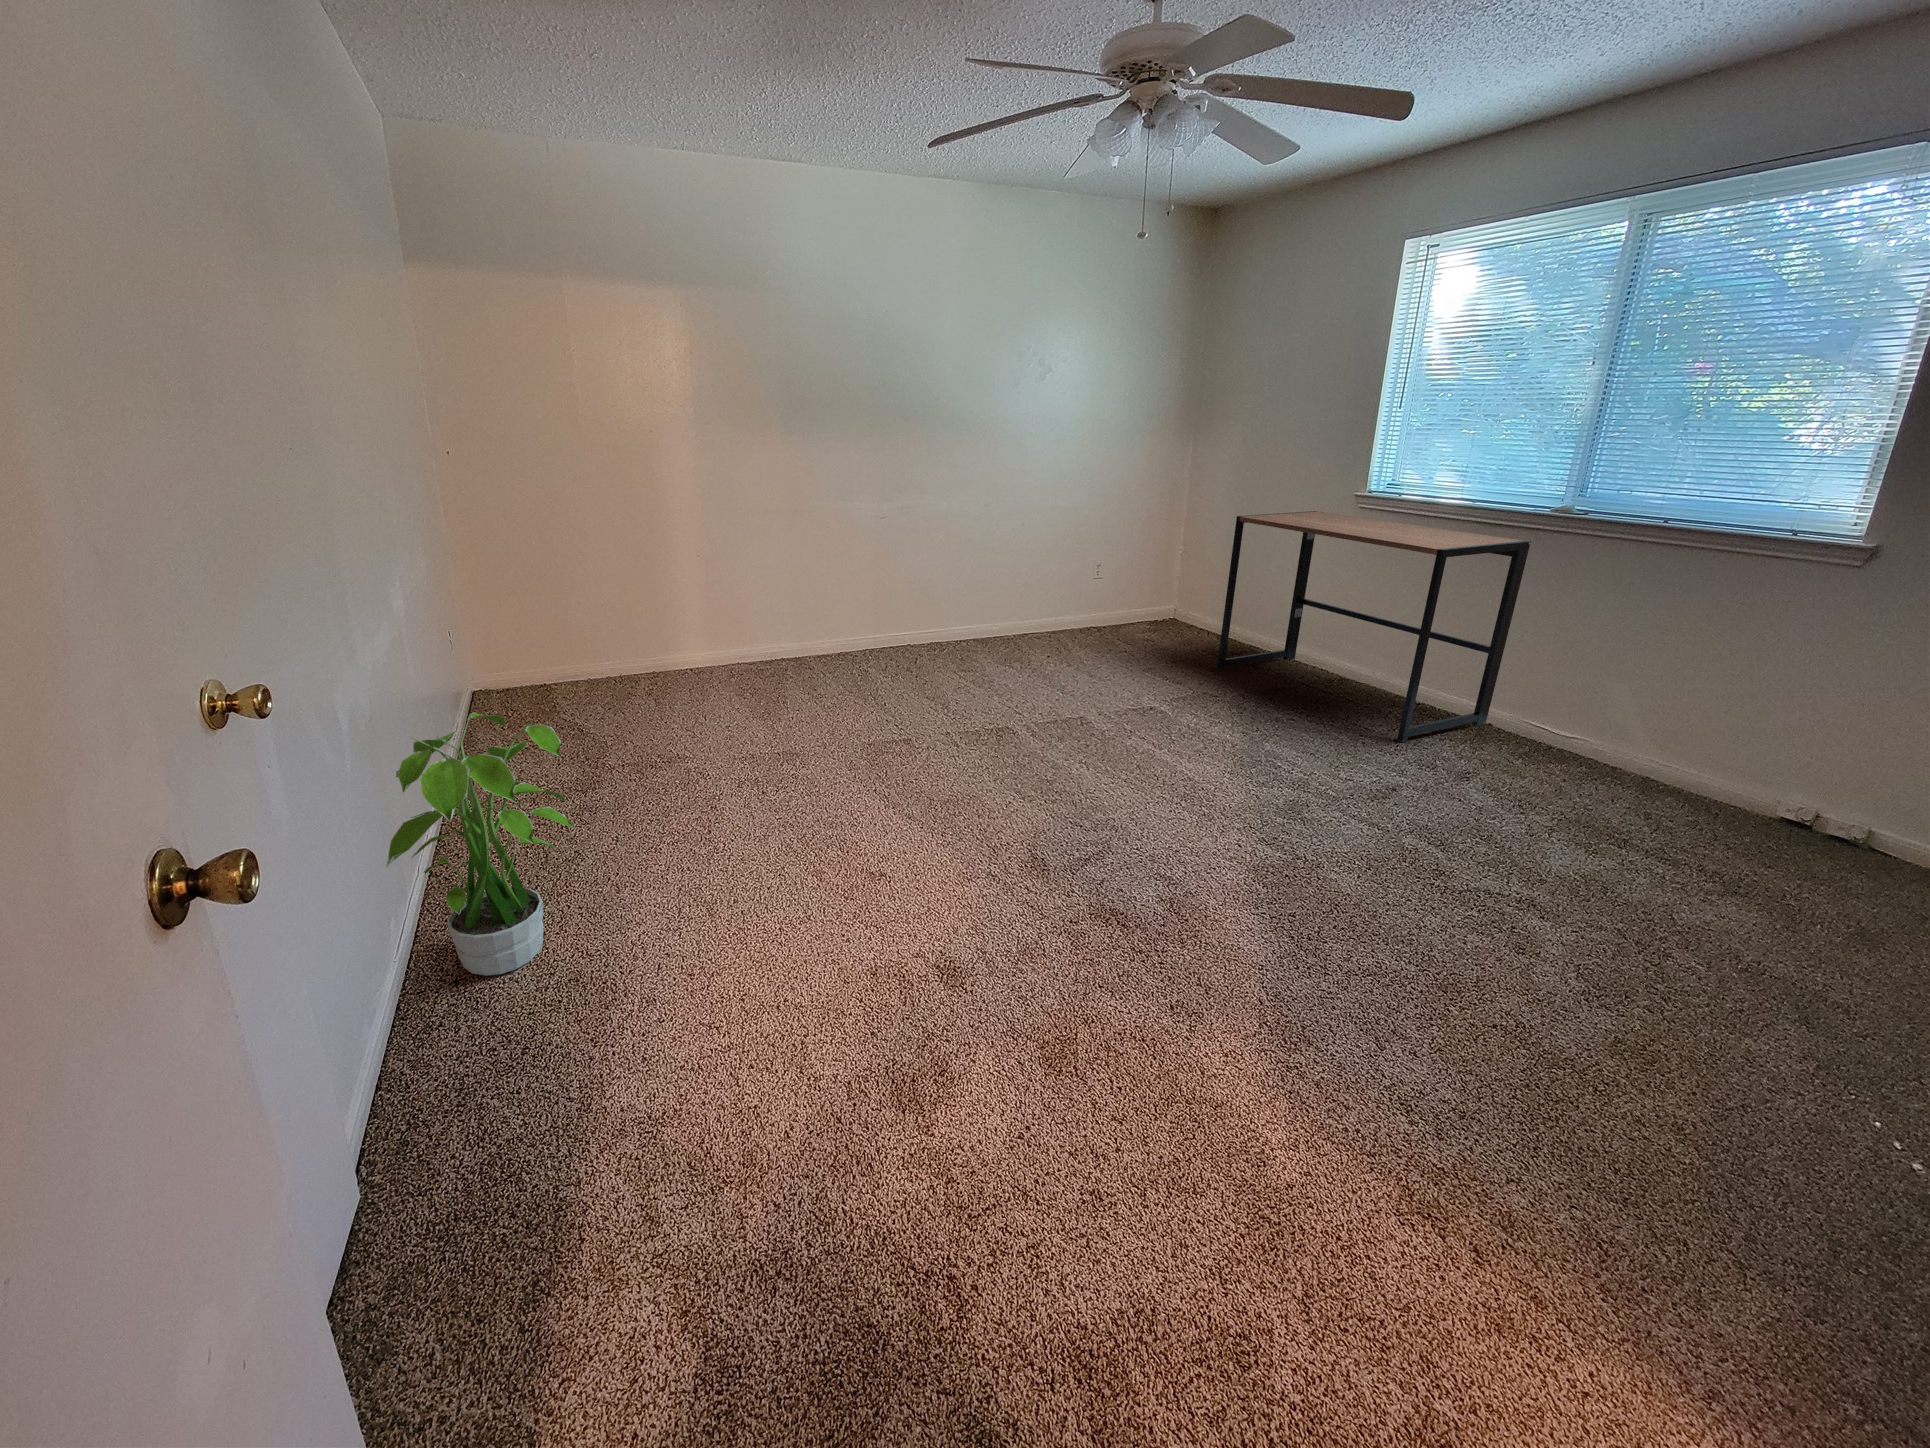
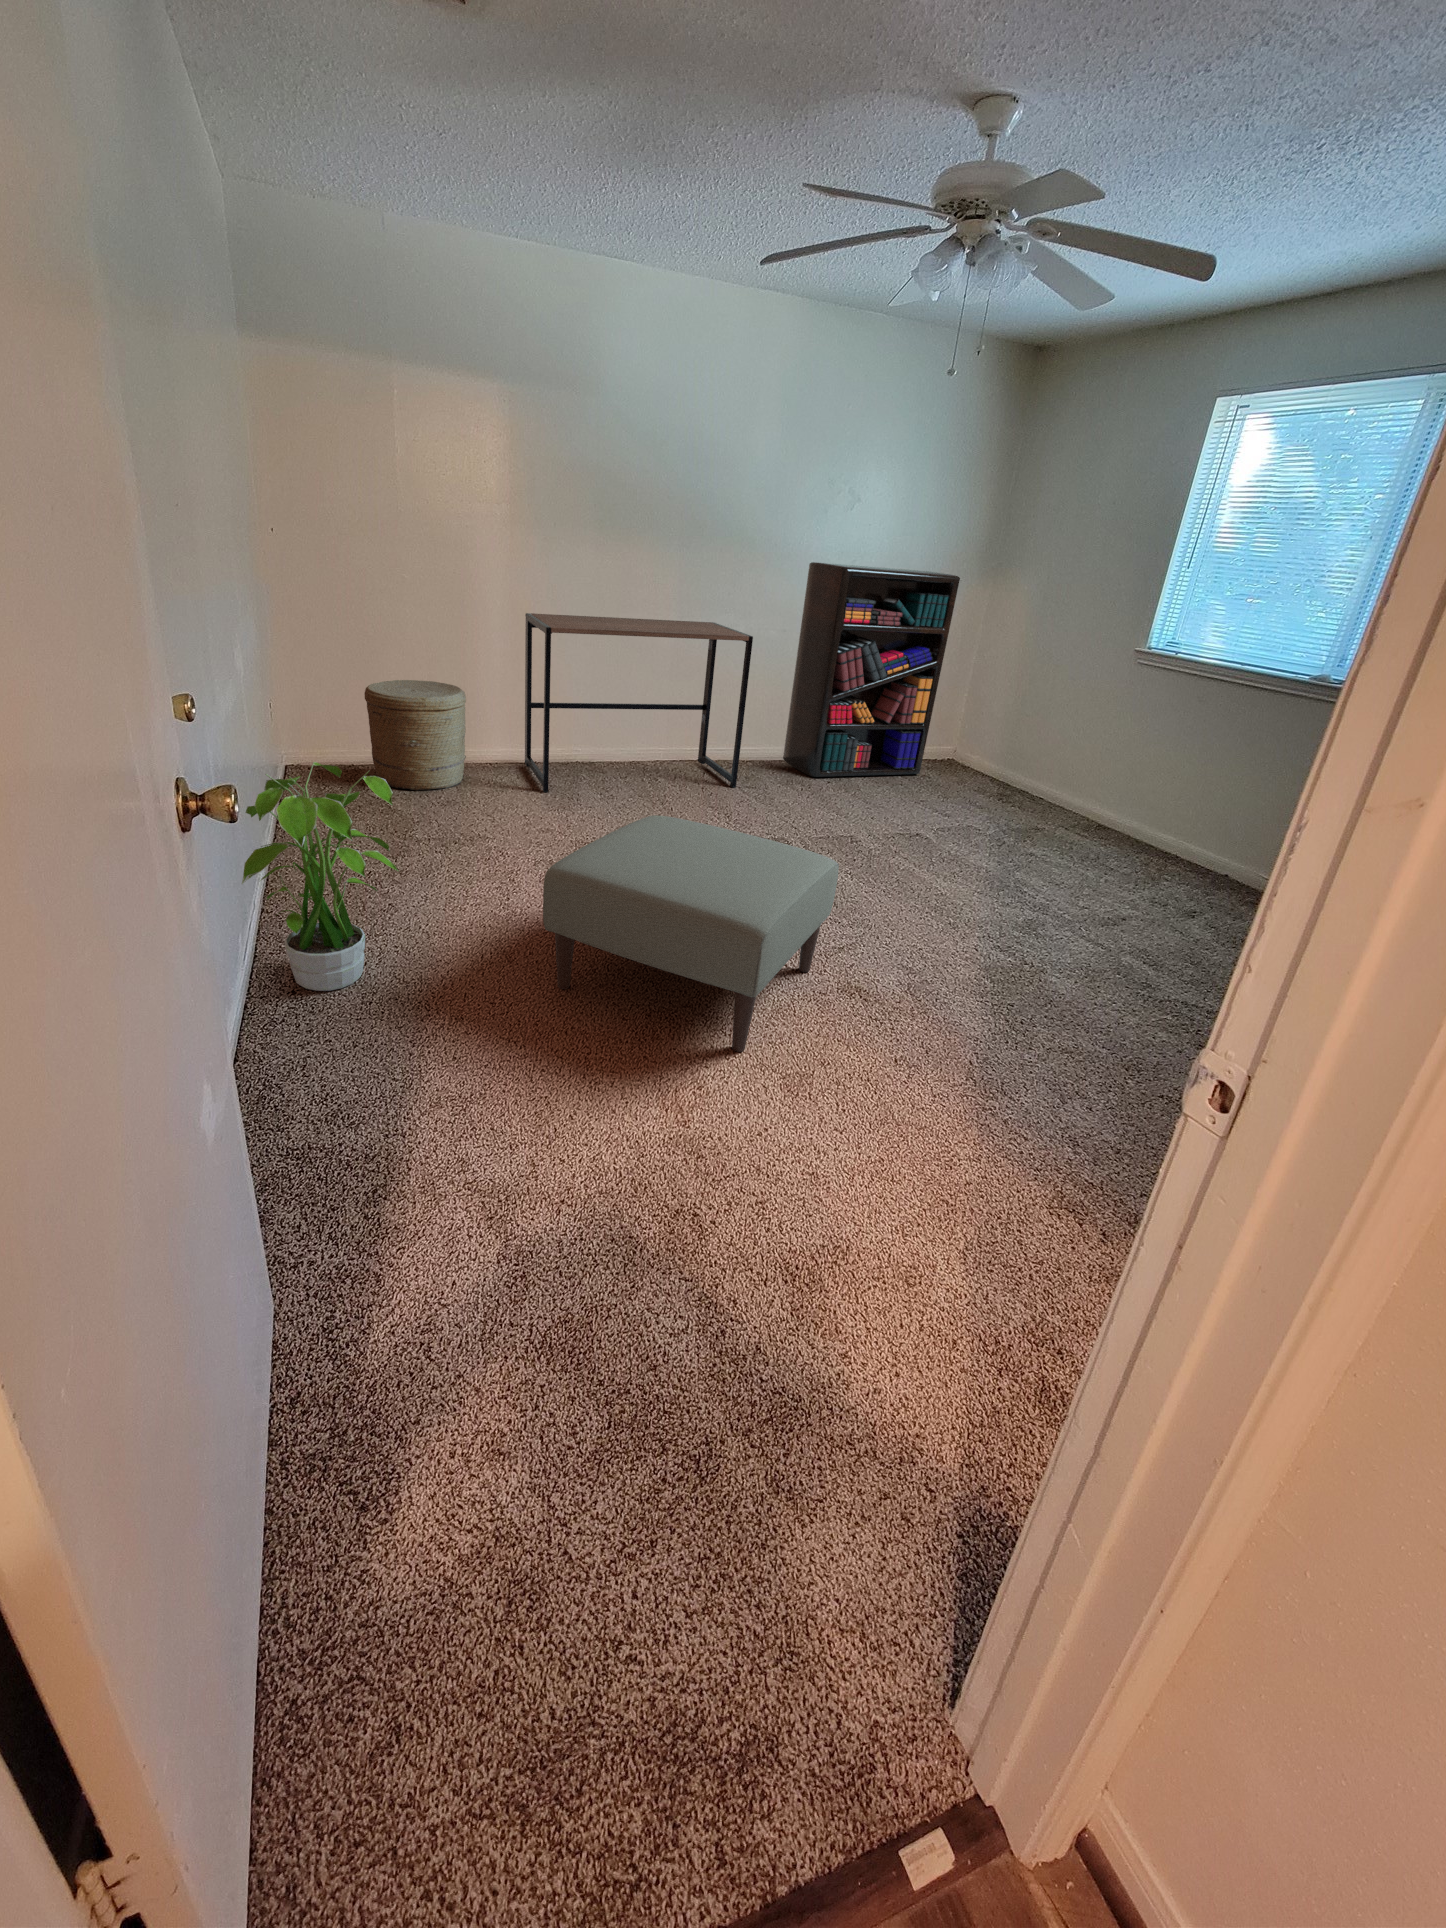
bookshelf: none [999,434,1161,651] -> present [783,562,960,777]
desk: present [1217,511,1531,742] -> present [525,613,753,792]
woven basket: none [556,590,668,706] -> present [364,680,466,791]
ottoman: none [742,727,1077,1012] -> present [543,815,839,1052]

